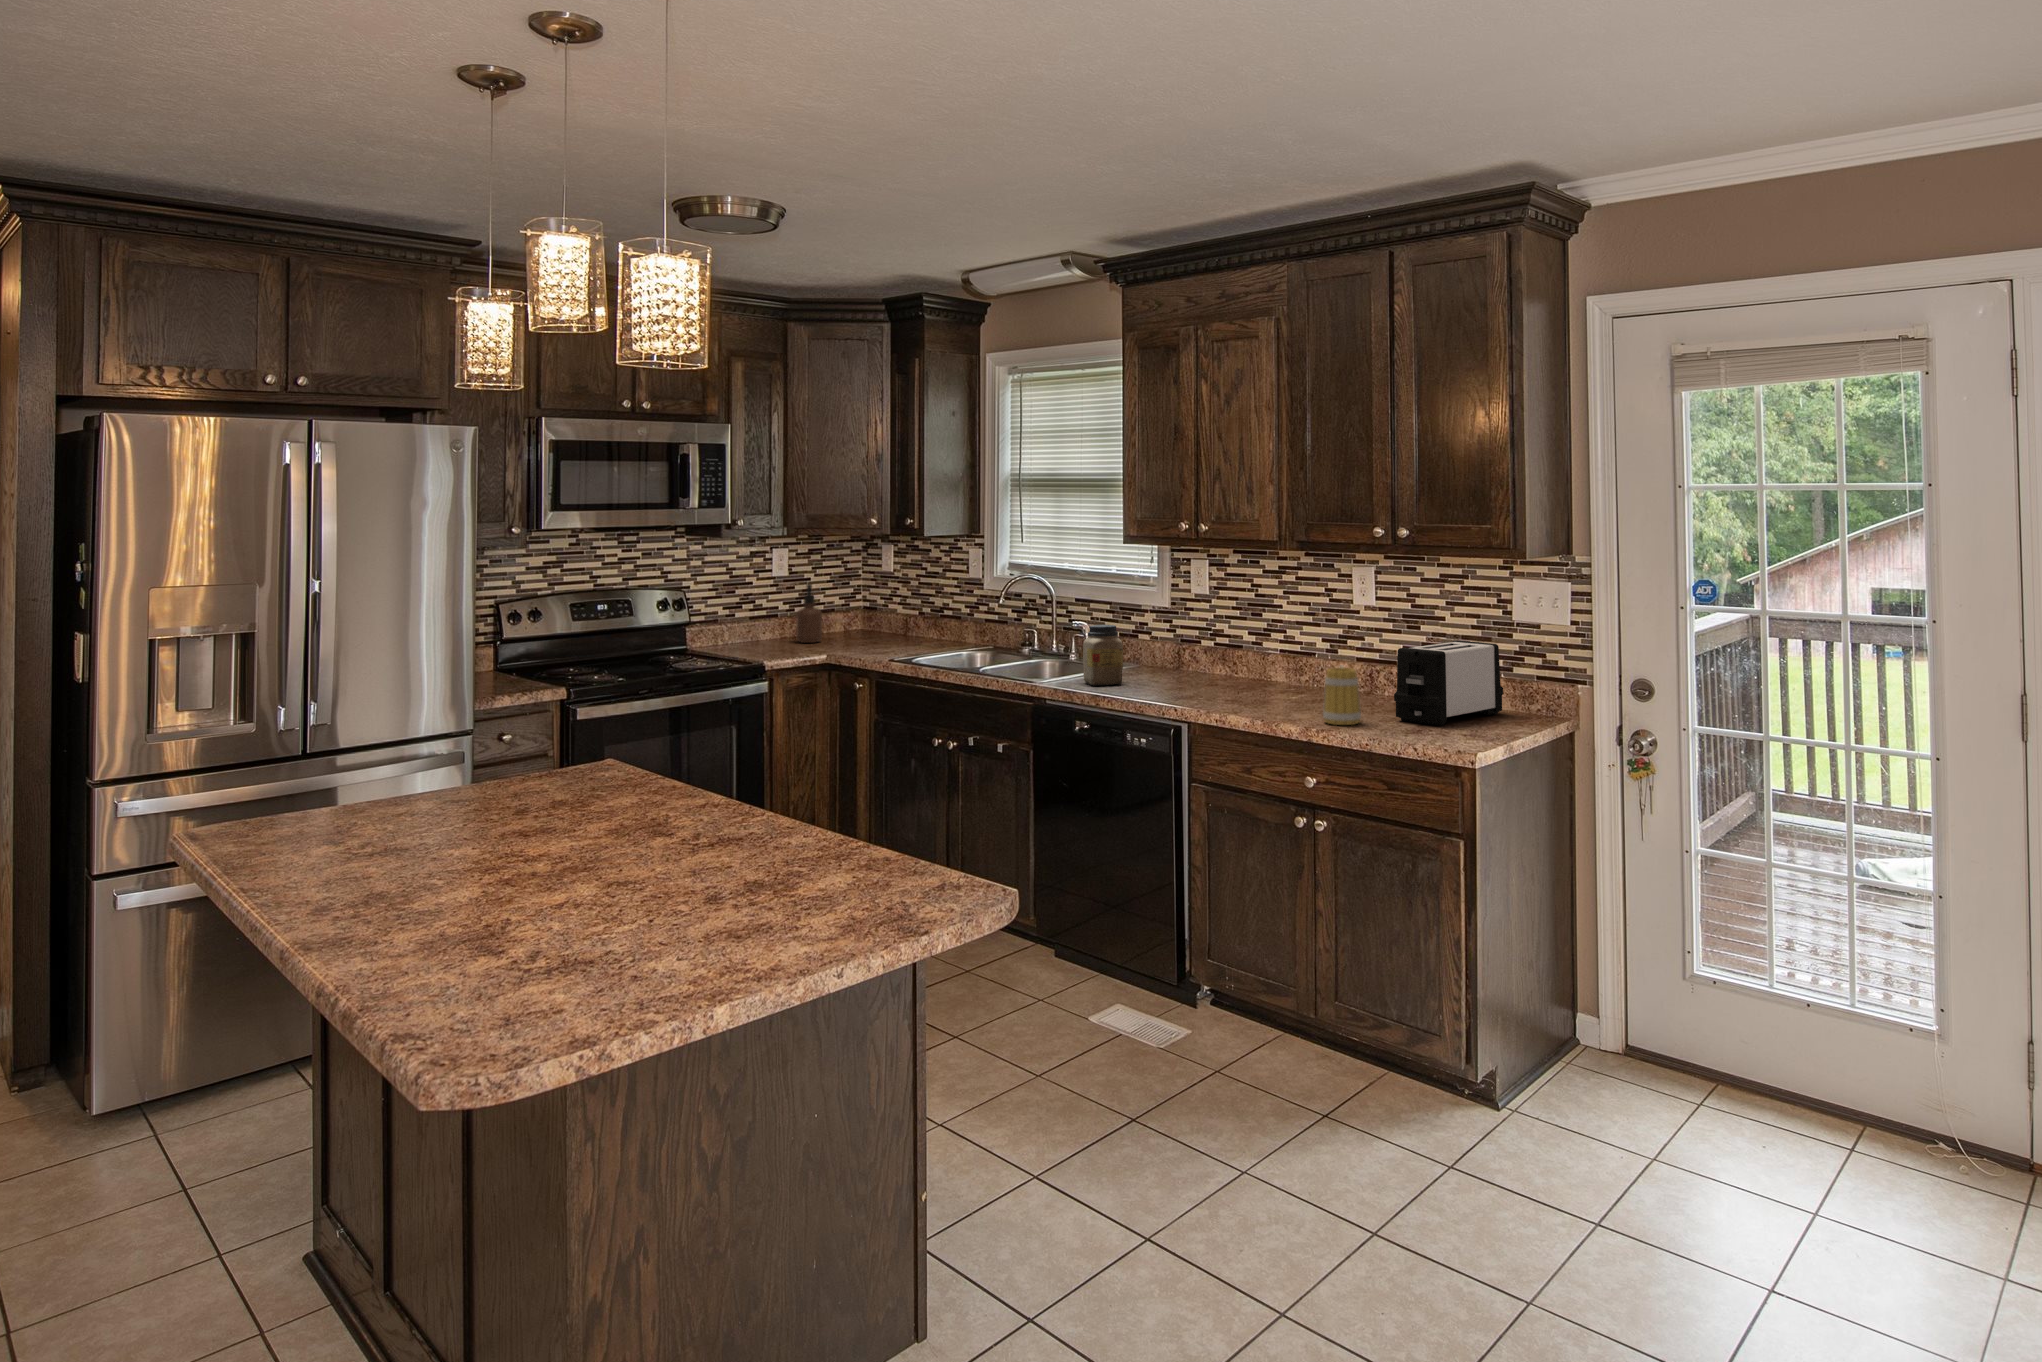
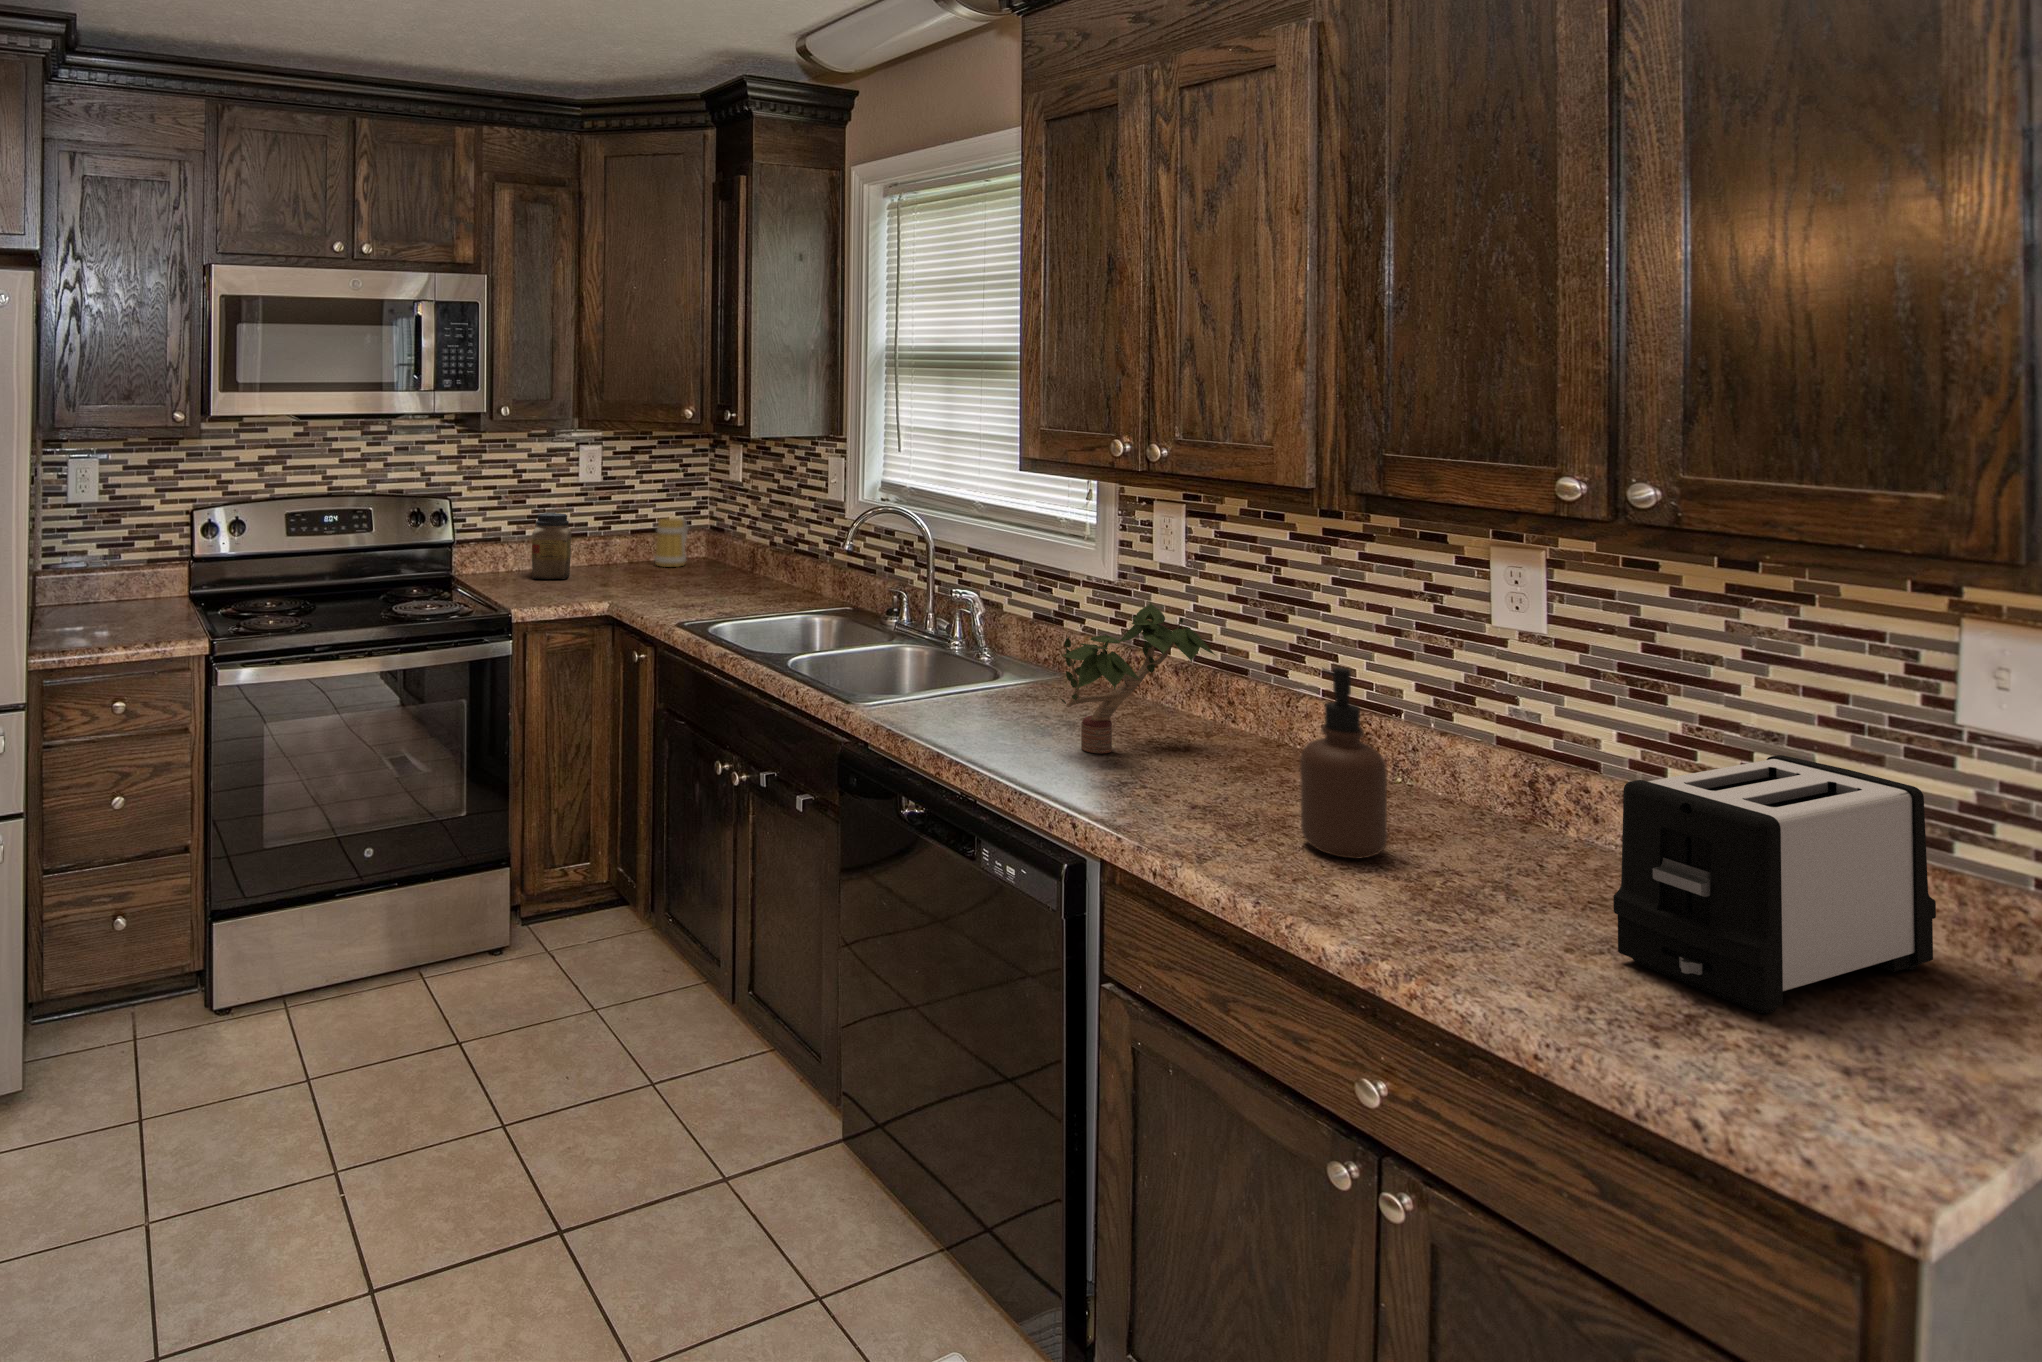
soap dispenser: present [796,584,822,643] -> present [1300,667,1387,859]
potted plant: none [1152,610,1234,689] -> present [1061,603,1215,753]
jar: present [1083,625,1123,686] -> present [532,513,571,579]
mug: present [1323,666,1361,725] -> present [655,517,688,567]

